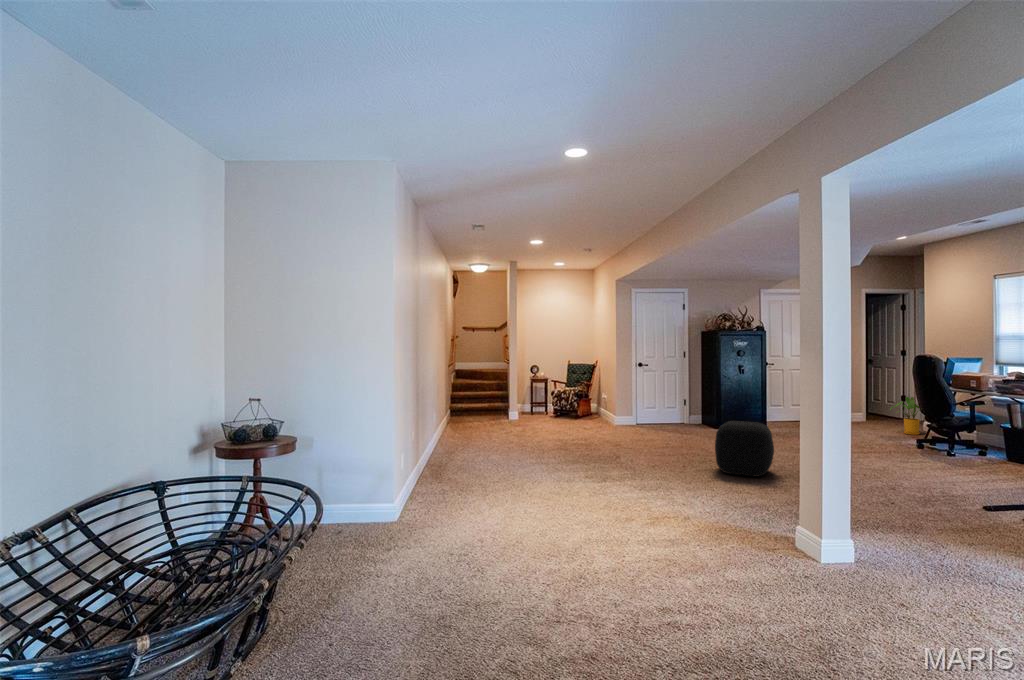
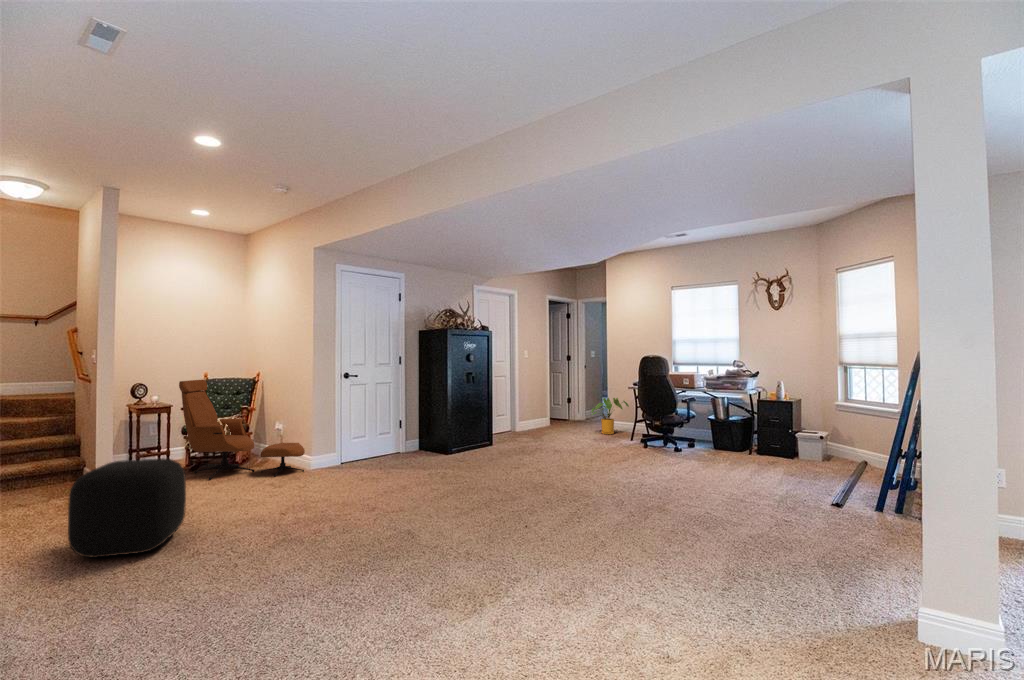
lounge chair: none [547,364,612,426] -> present [179,380,305,480]
ottoman: present [715,421,774,476] -> present [68,458,186,558]

